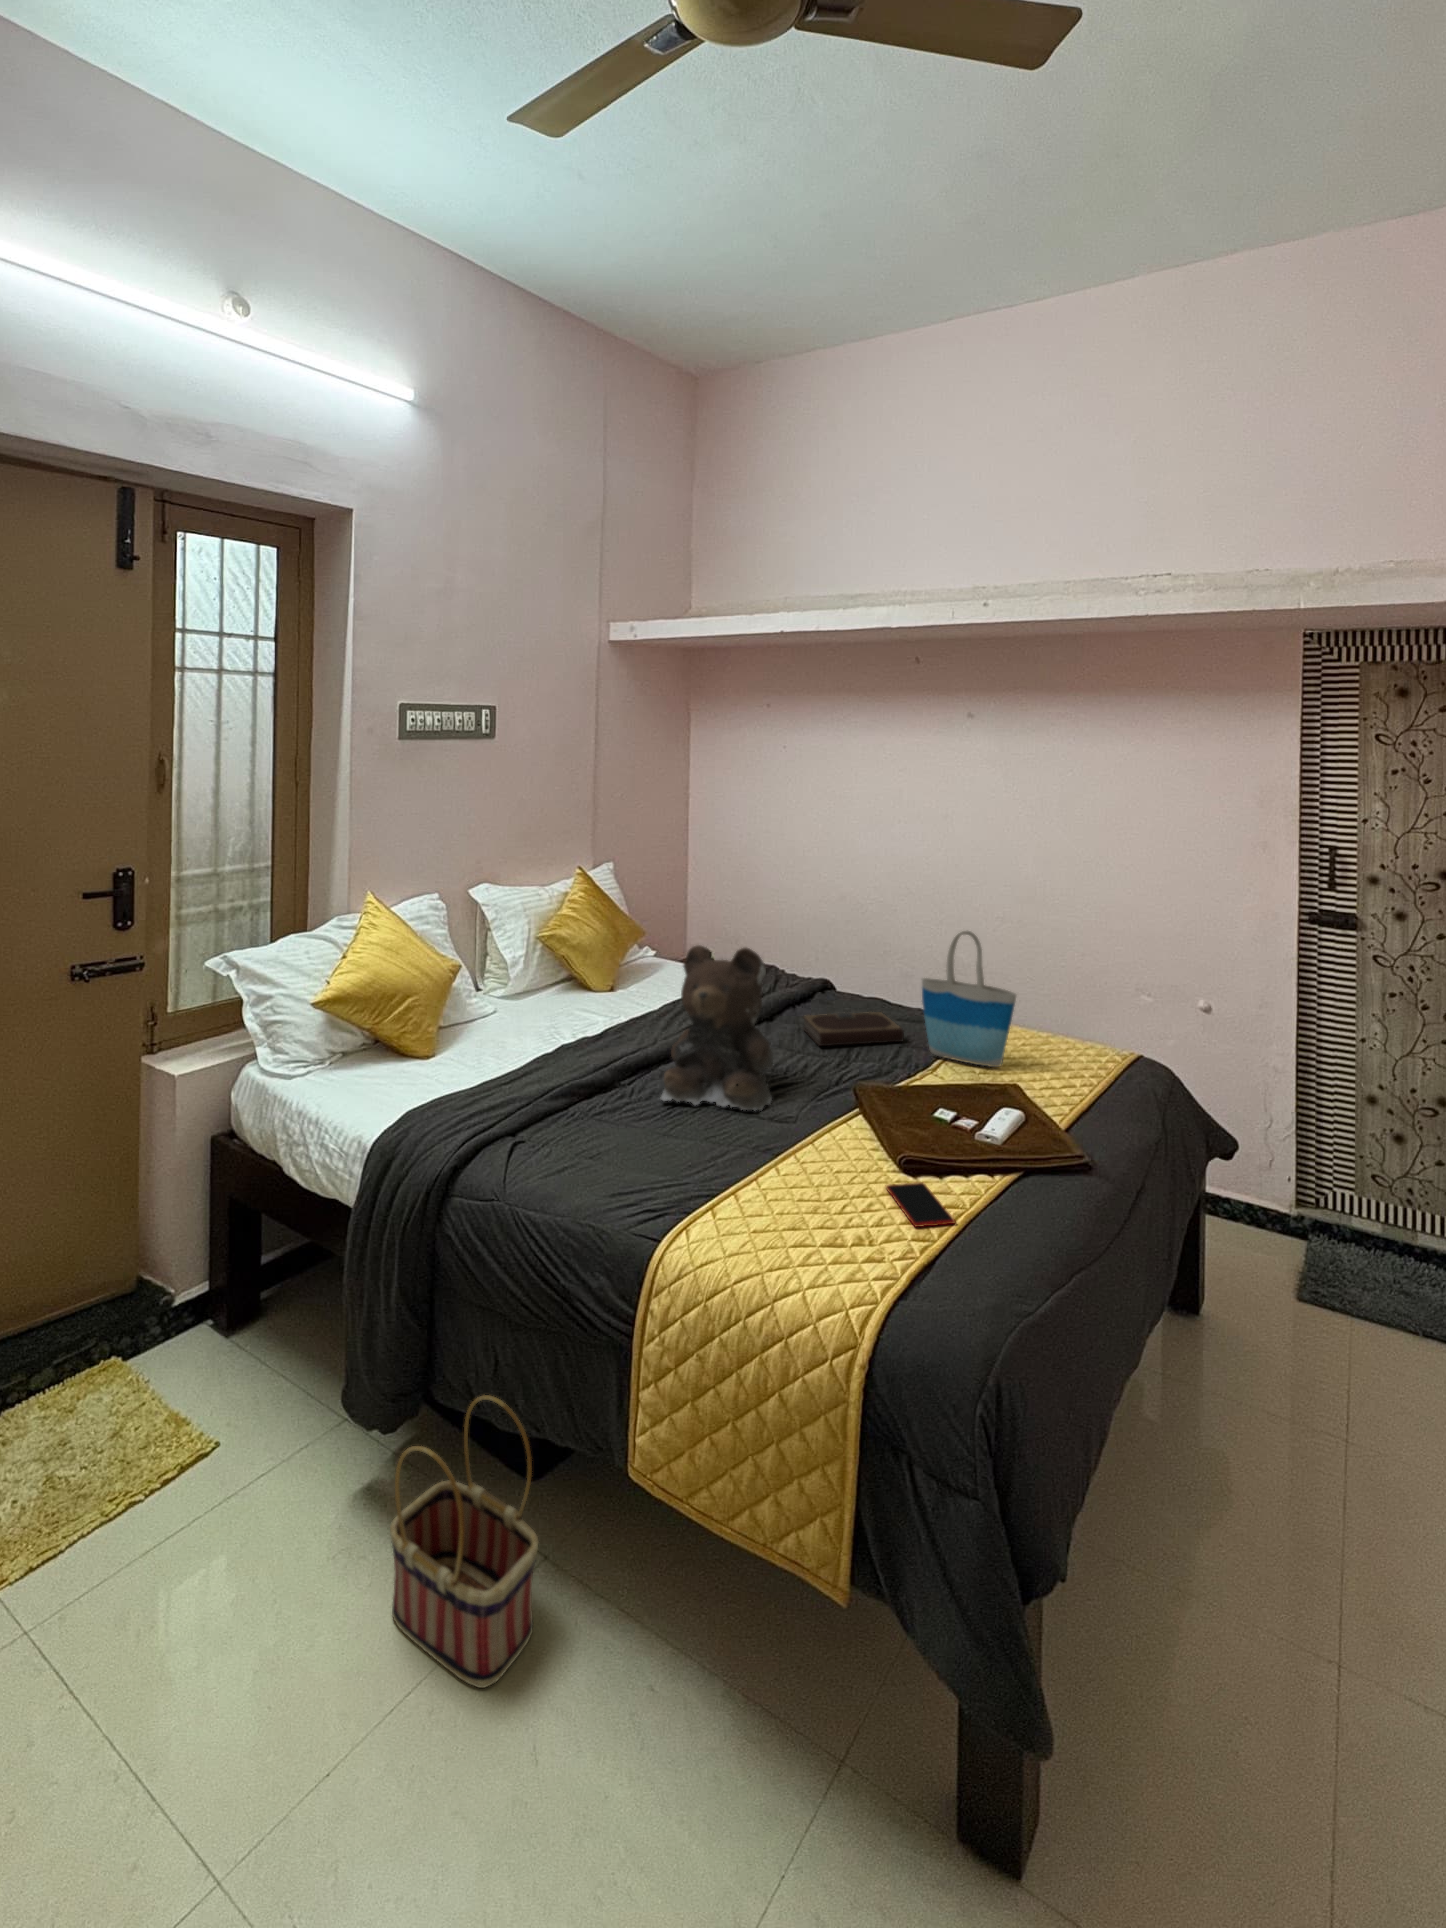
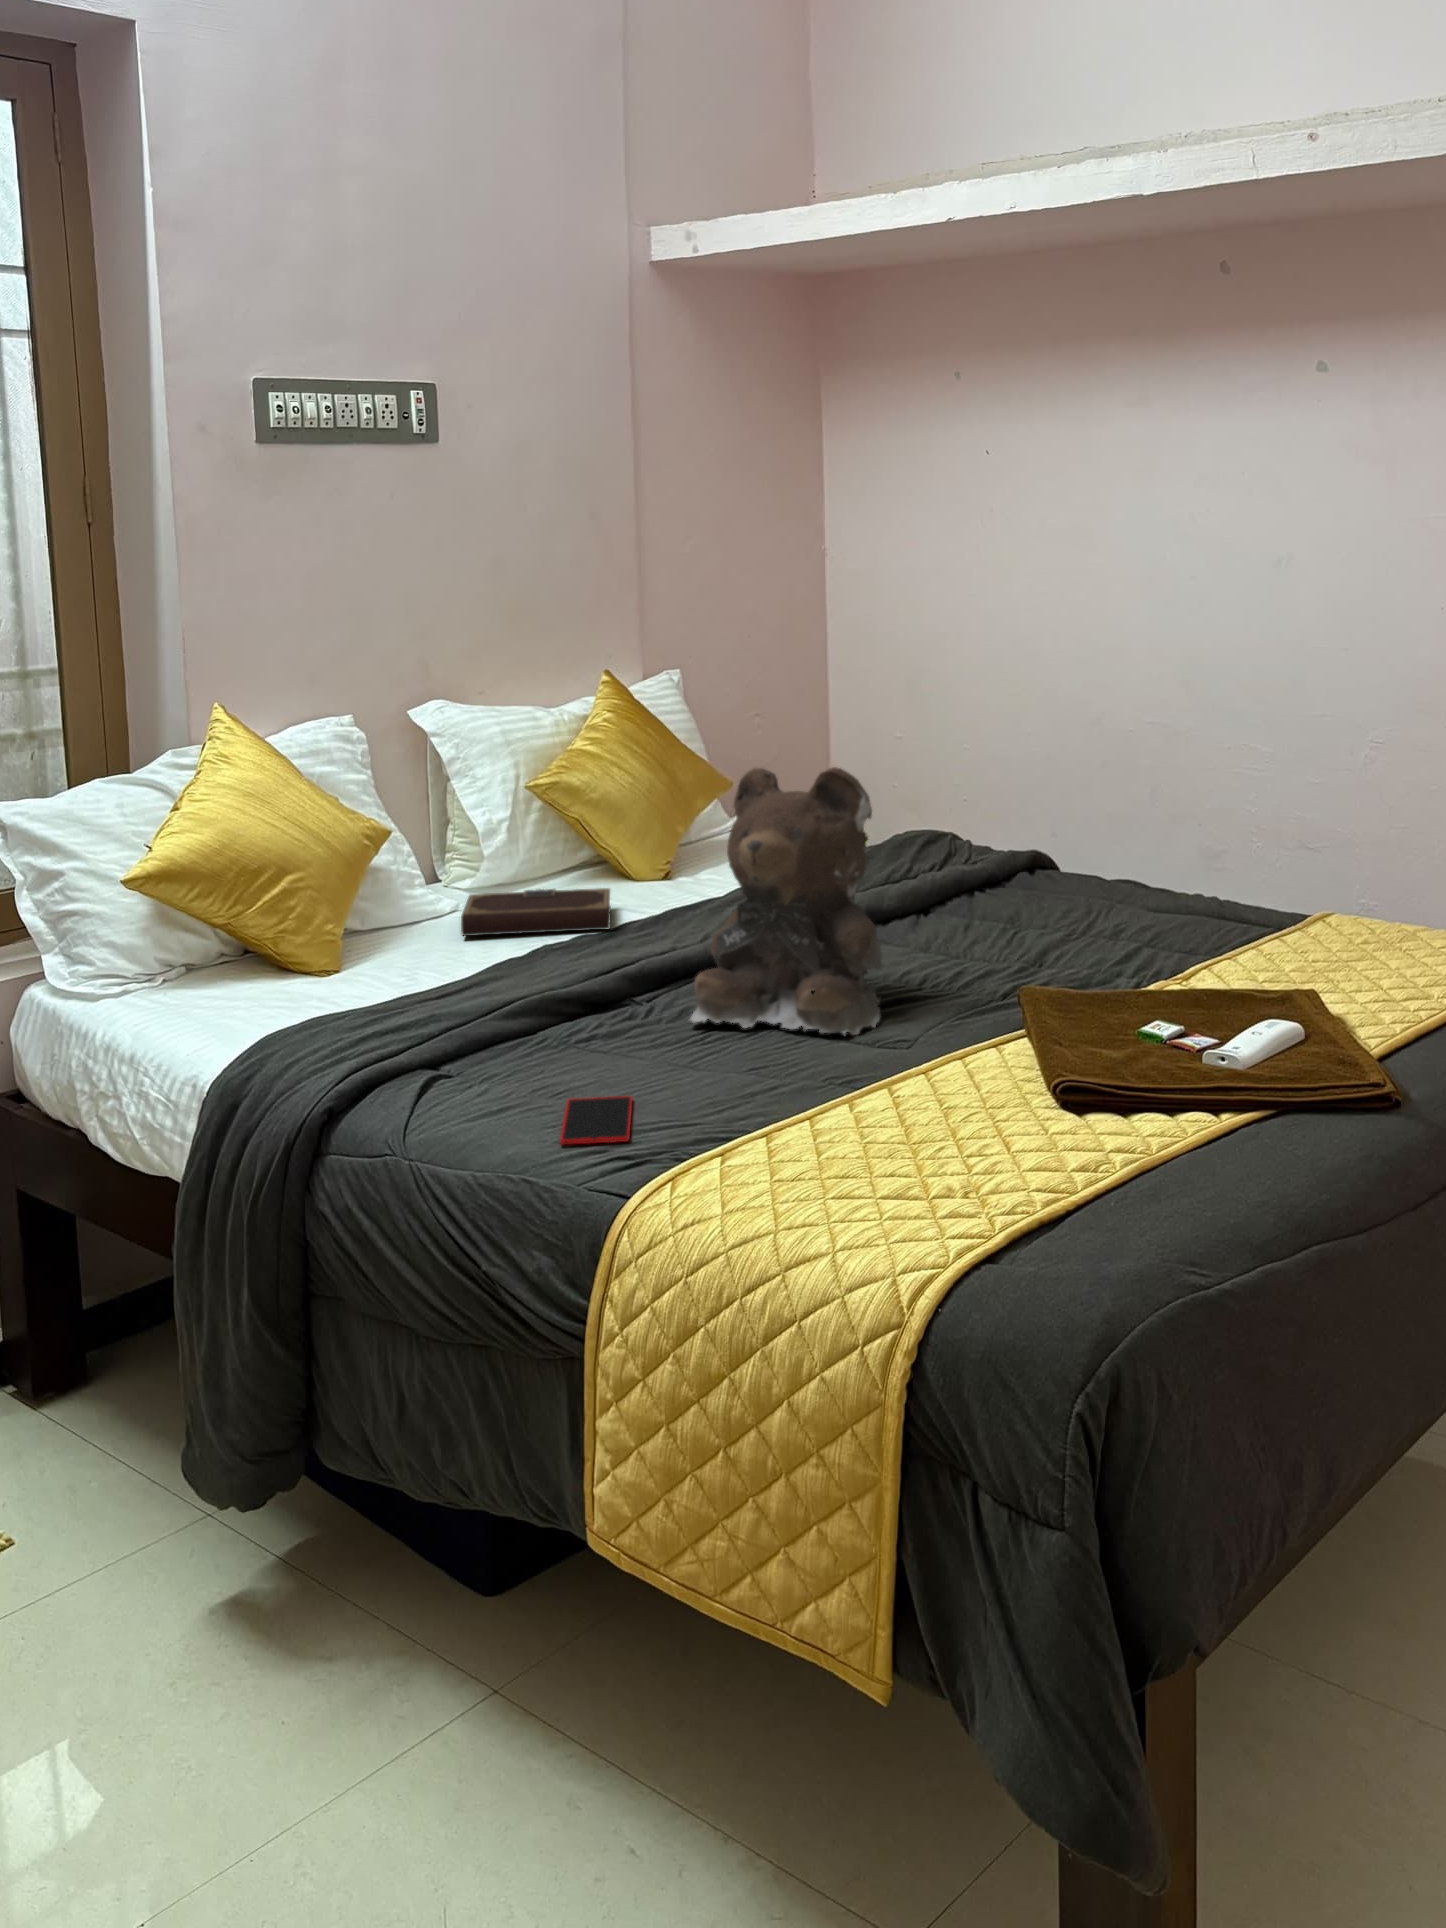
tote bag: present [922,931,1016,1067] -> none [1171,736,1333,973]
notebook: present [803,1012,904,1046] -> present [461,888,611,936]
smartphone: present [886,1182,955,1227] -> present [560,1096,632,1145]
basket: present [390,1395,538,1688] -> none [244,1440,468,1829]

